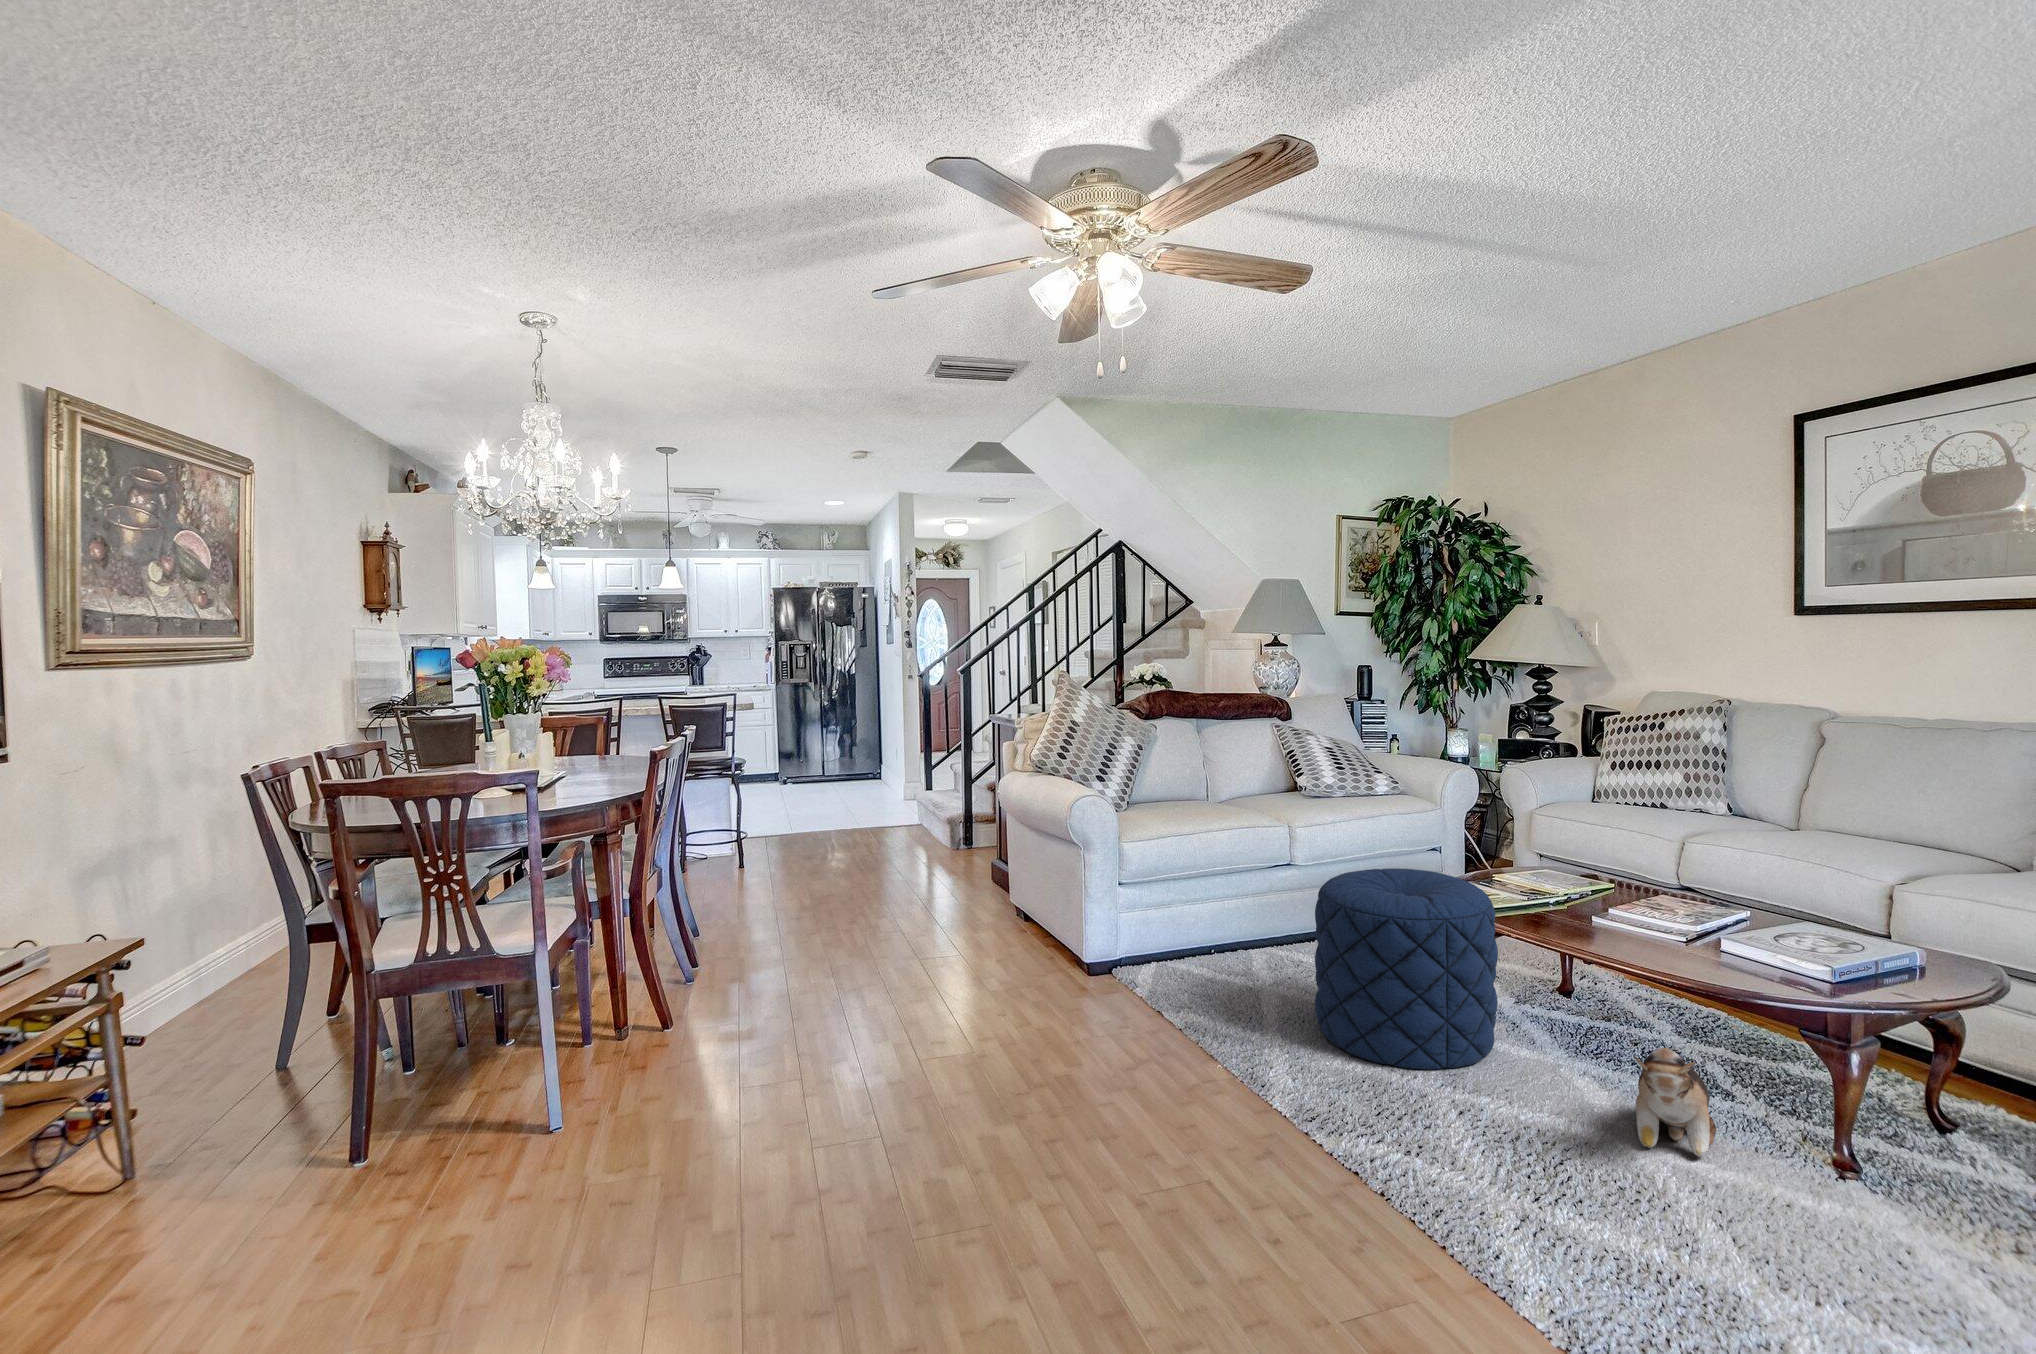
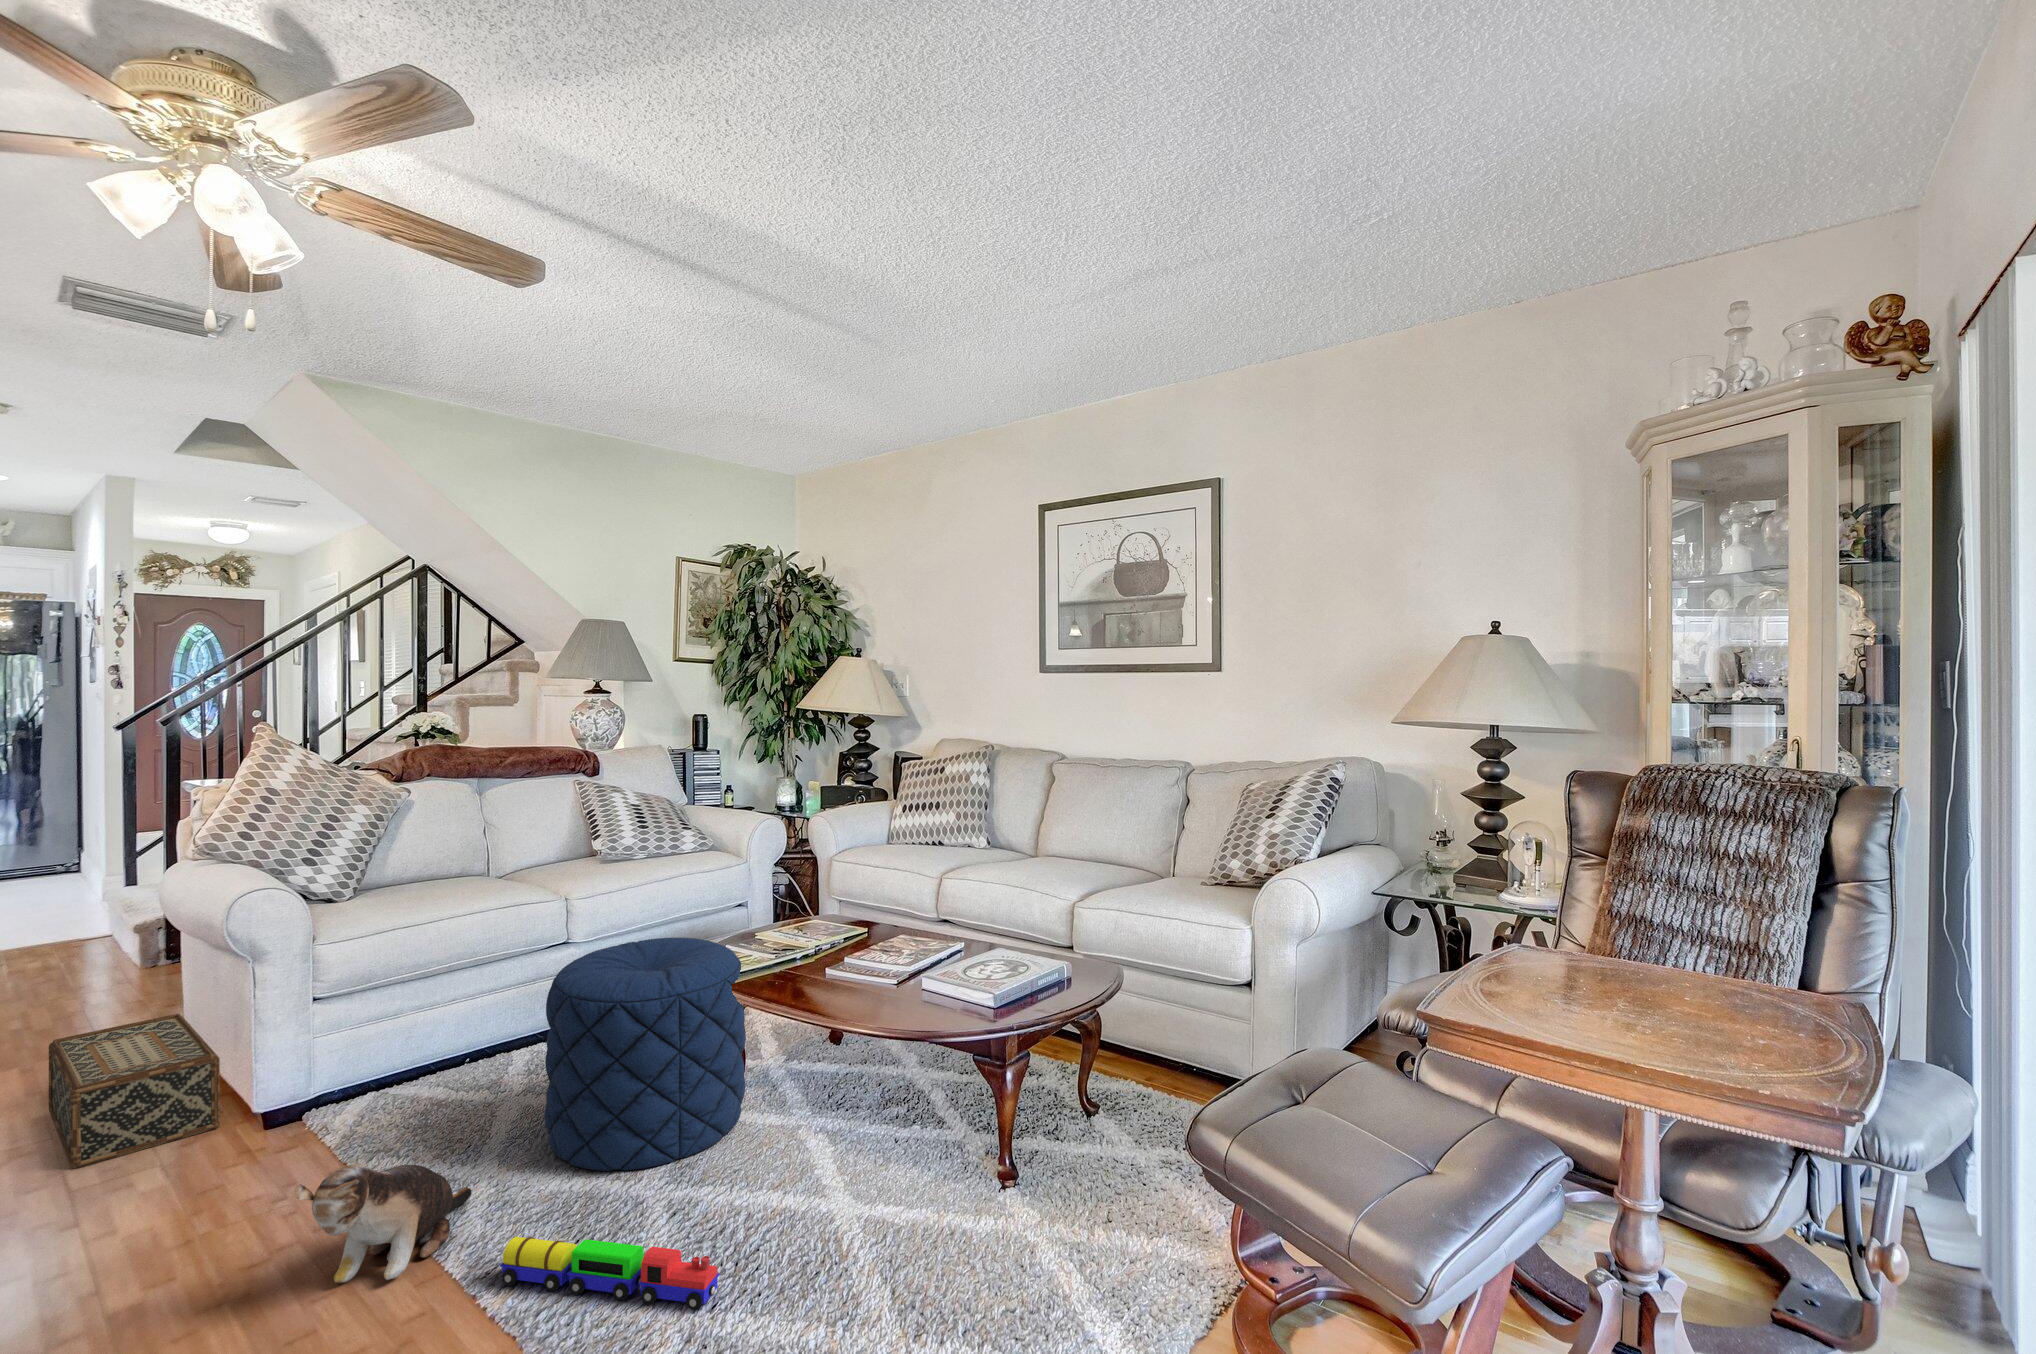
woven basket: none [954,885,1064,980] -> present [49,1014,220,1168]
plush toy: present [1633,1048,1716,1156] -> present [294,1163,471,1283]
toy train: none [1330,1094,1538,1194] -> present [500,1237,719,1310]

